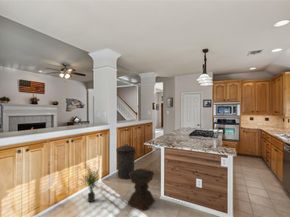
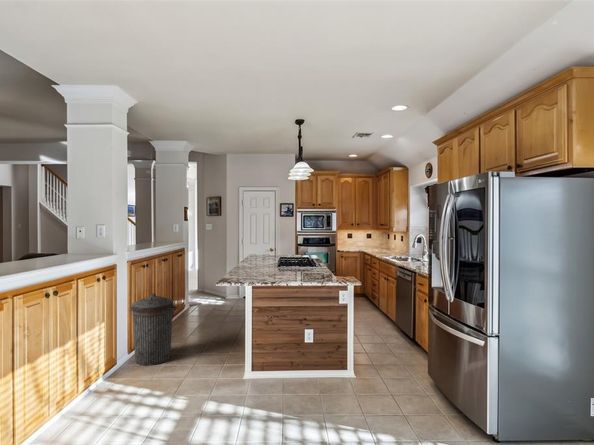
stool: present [128,168,154,211] -> none [189,331,236,402]
potted plant: present [85,169,98,202] -> none [71,342,130,417]

